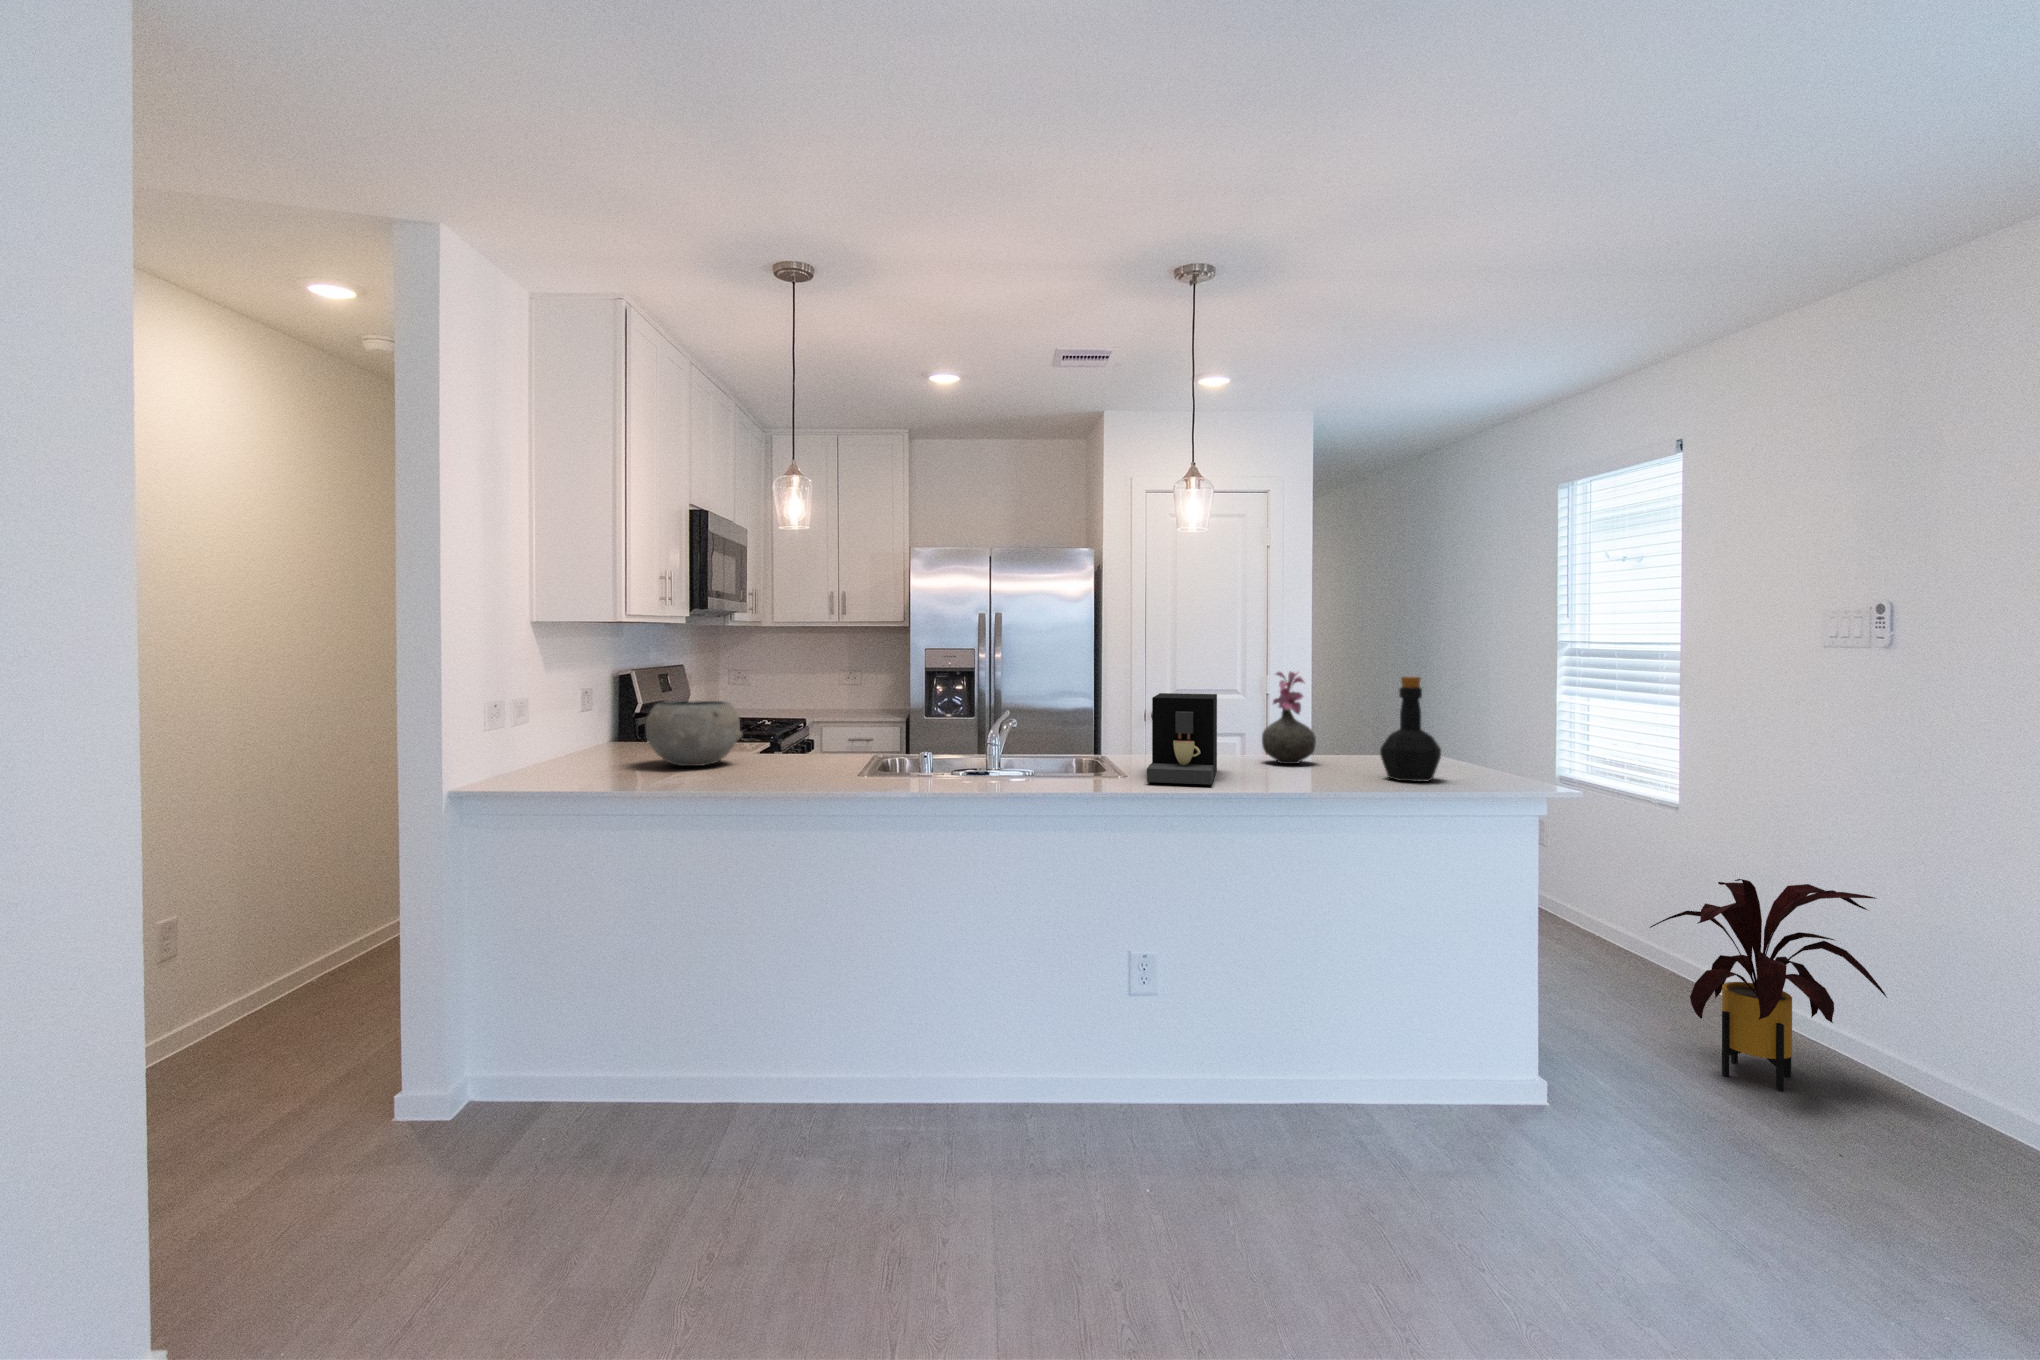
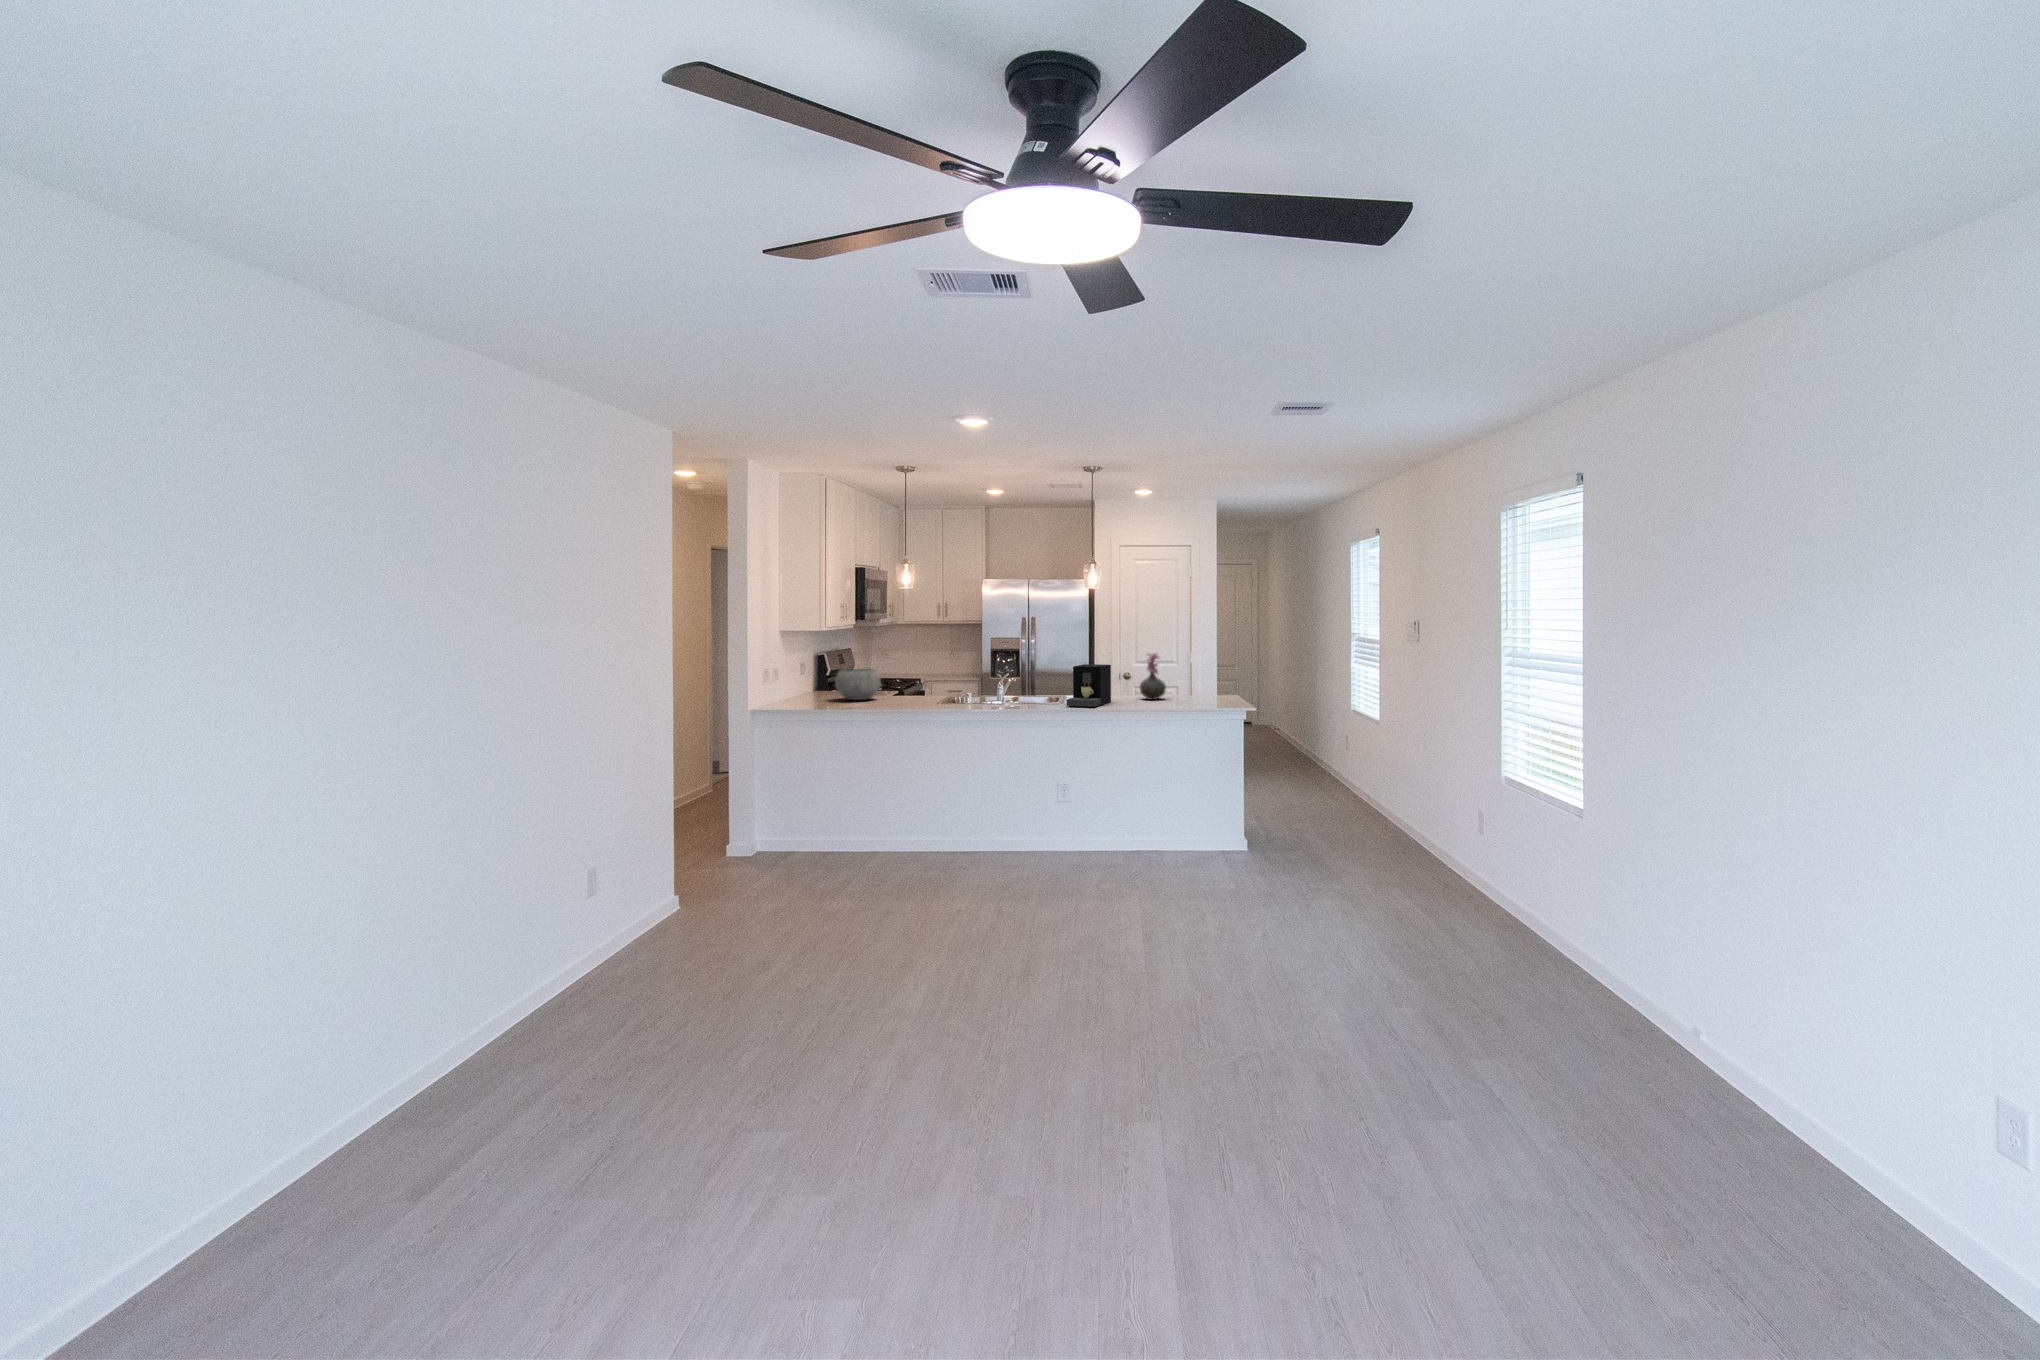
bottle: present [1380,677,1441,782] -> none [1182,656,1210,706]
house plant: present [1650,879,1887,1091] -> none [1321,752,1420,851]

